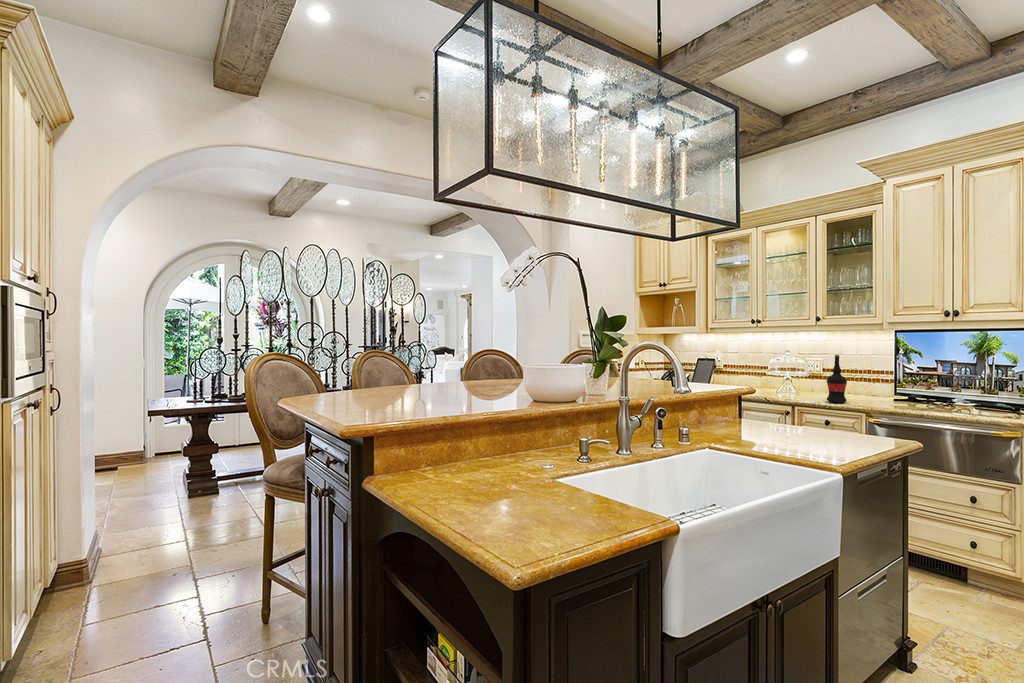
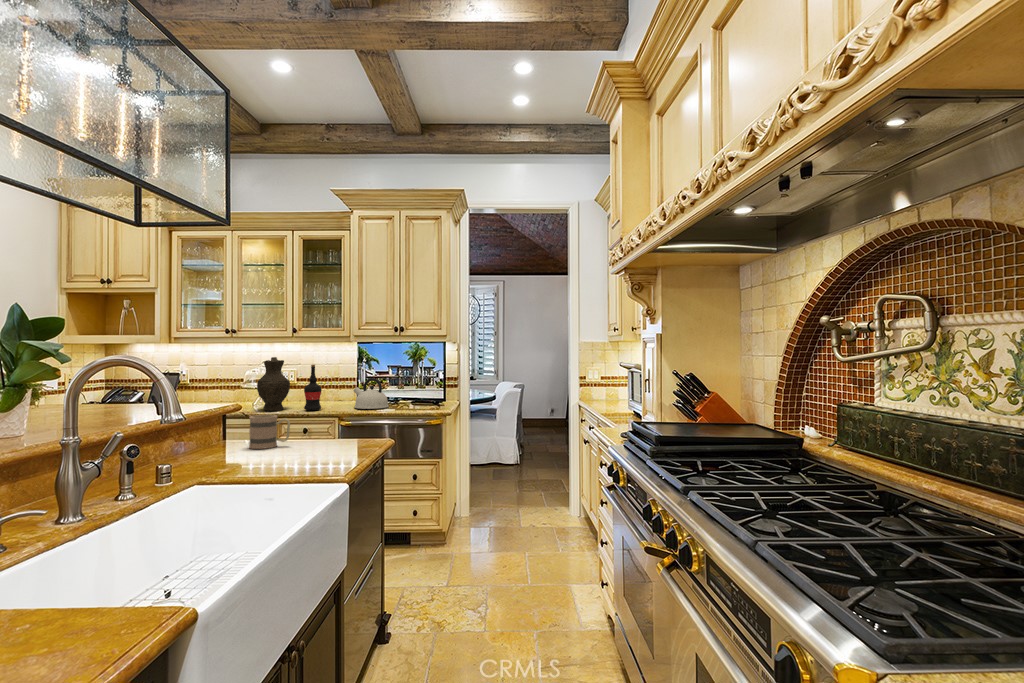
decorative vase: none [779,346,812,399] -> present [257,357,290,411]
kettle: none [887,372,937,409] -> present [354,378,389,409]
mug: none [758,399,796,430] -> present [249,415,290,449]

